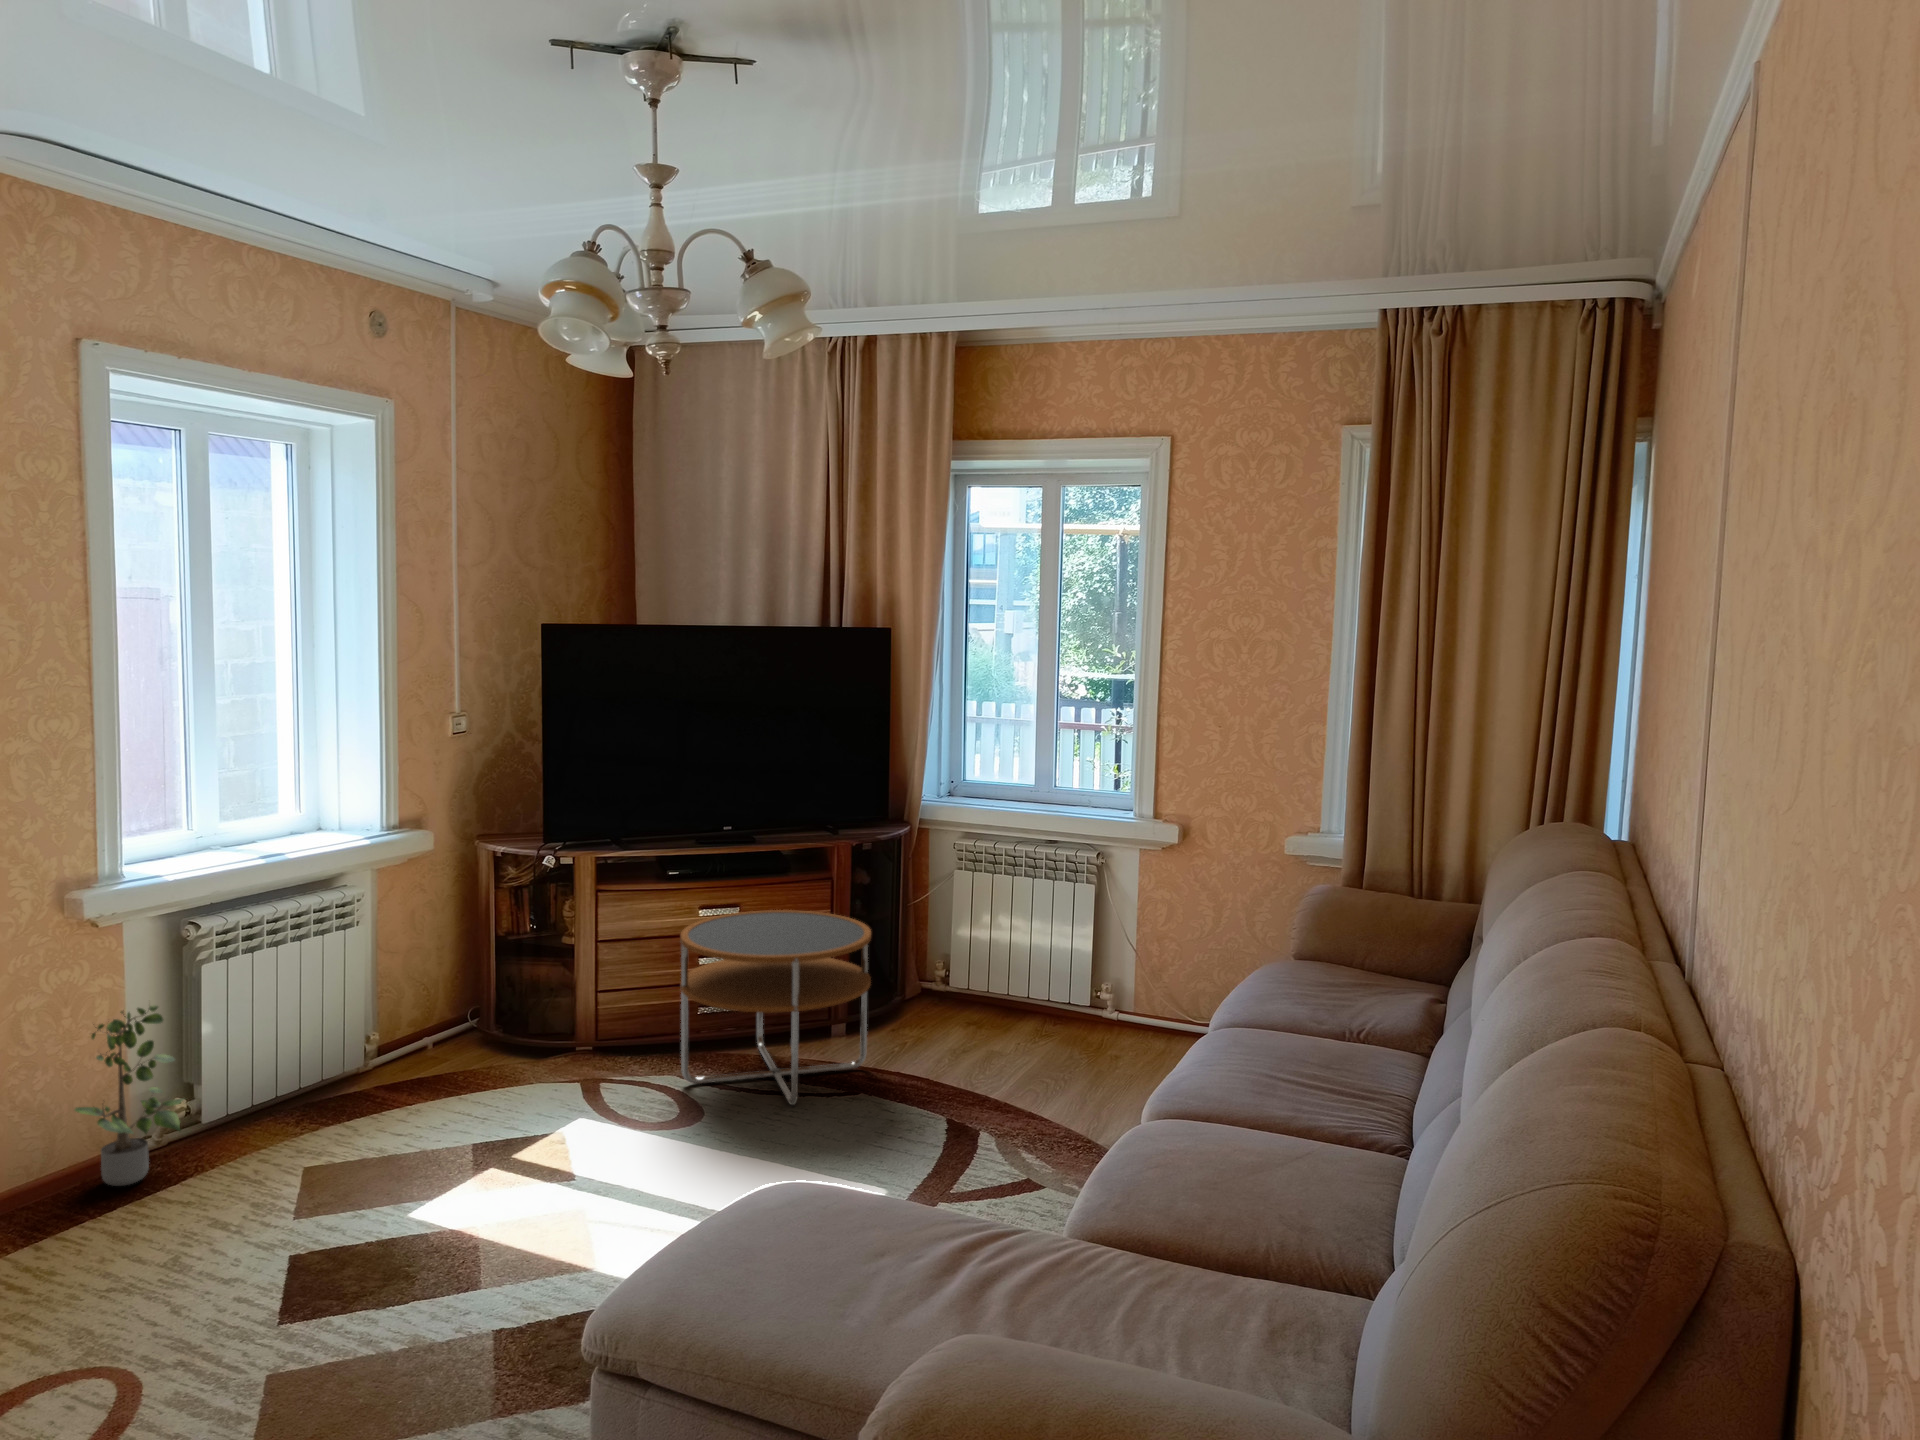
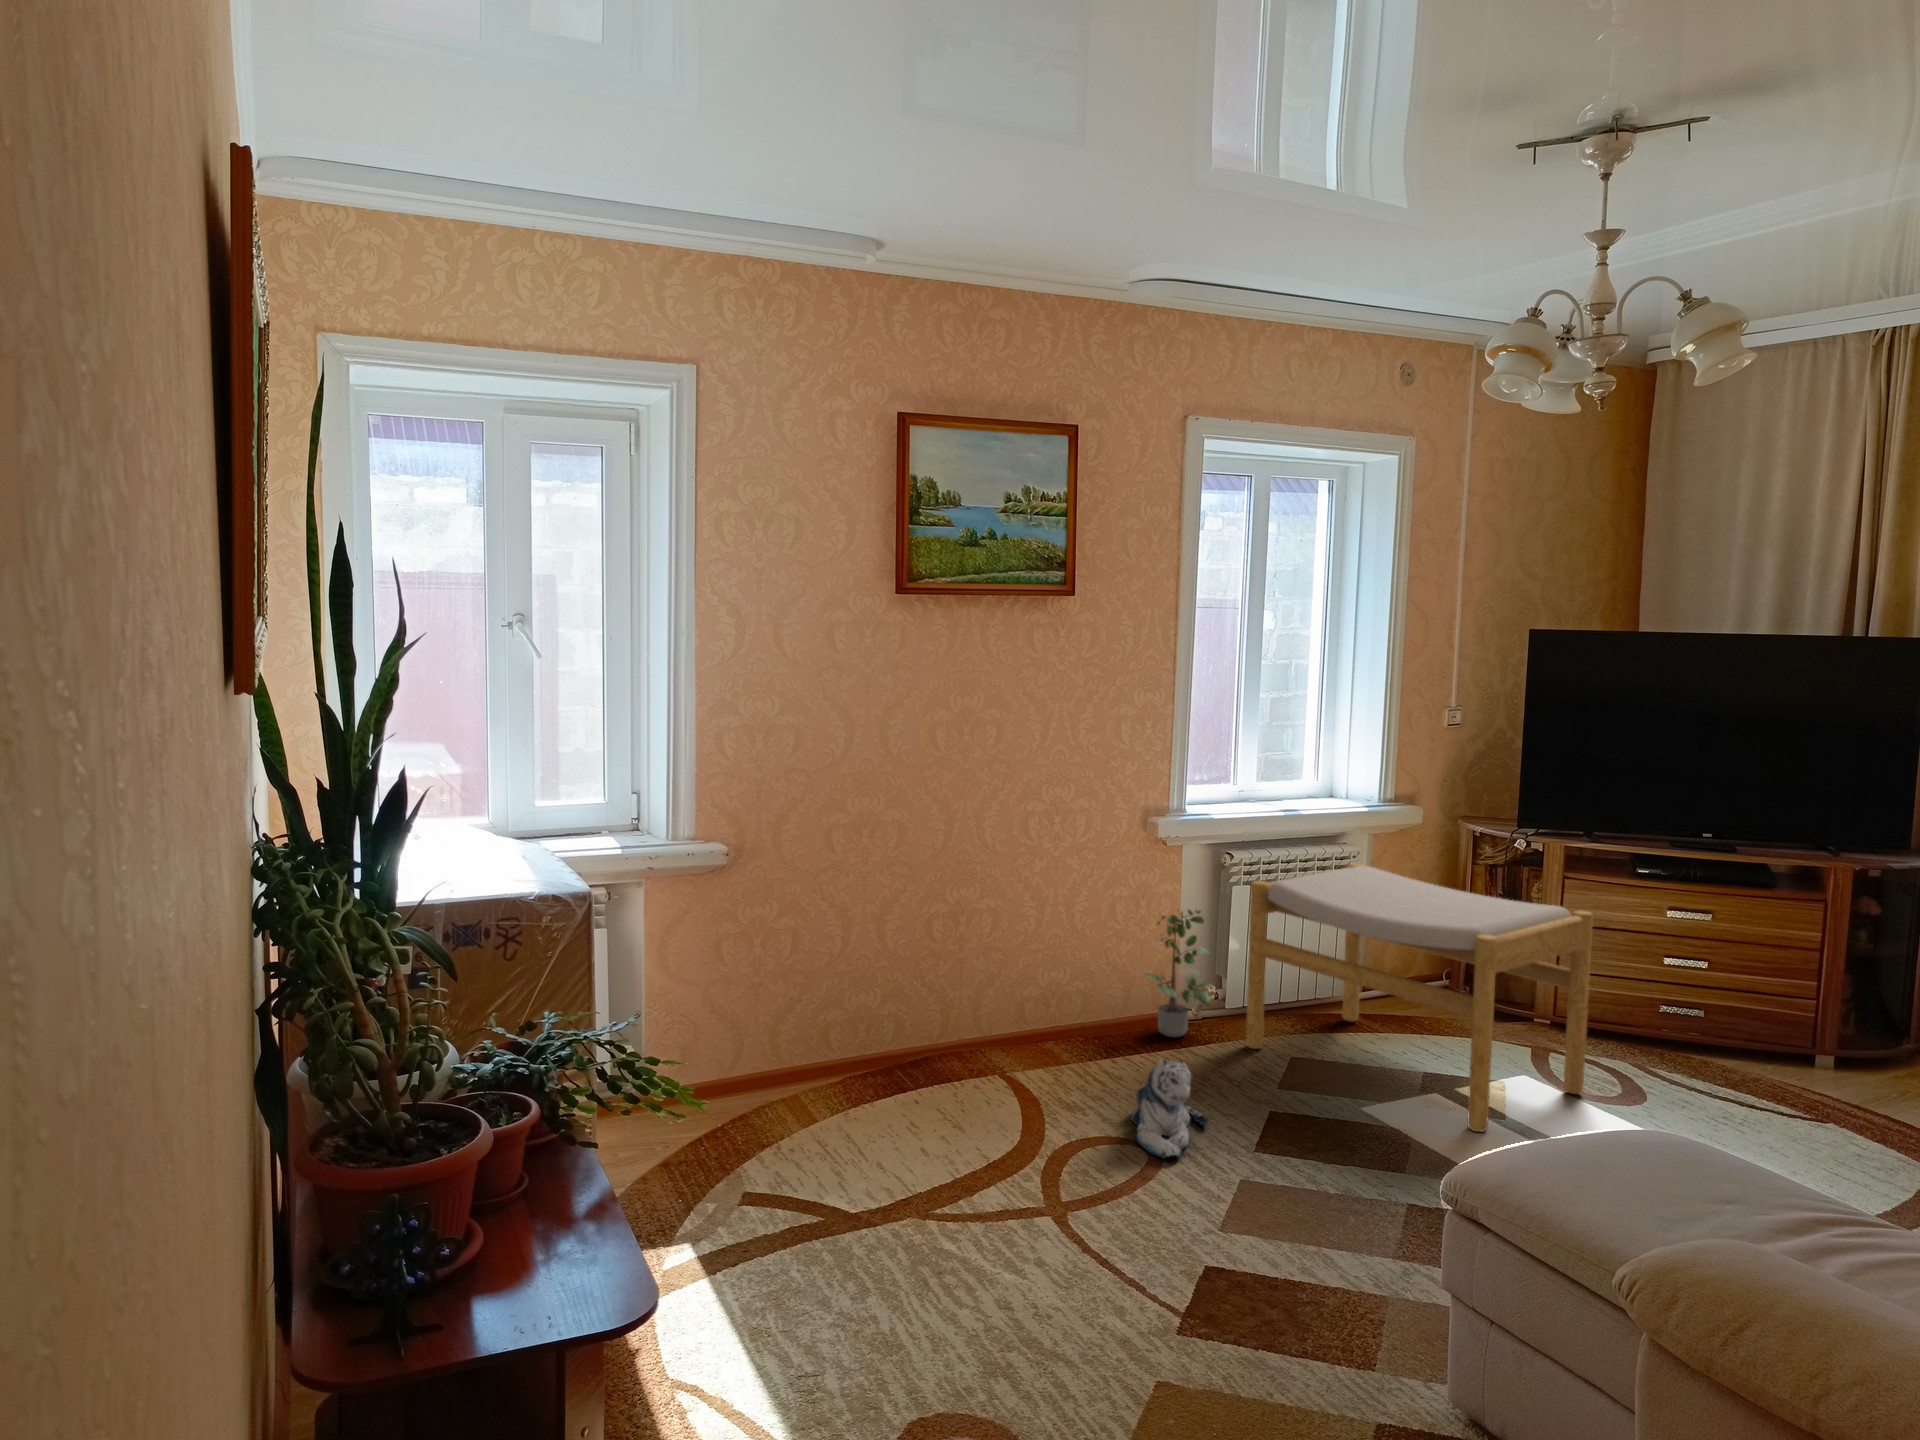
footstool: none [231,909,645,1204] -> present [1246,863,1593,1132]
side table: present [680,910,871,1105] -> none [1631,920,1859,1116]
plush toy: none [75,1236,204,1387] -> present [1131,1060,1208,1159]

